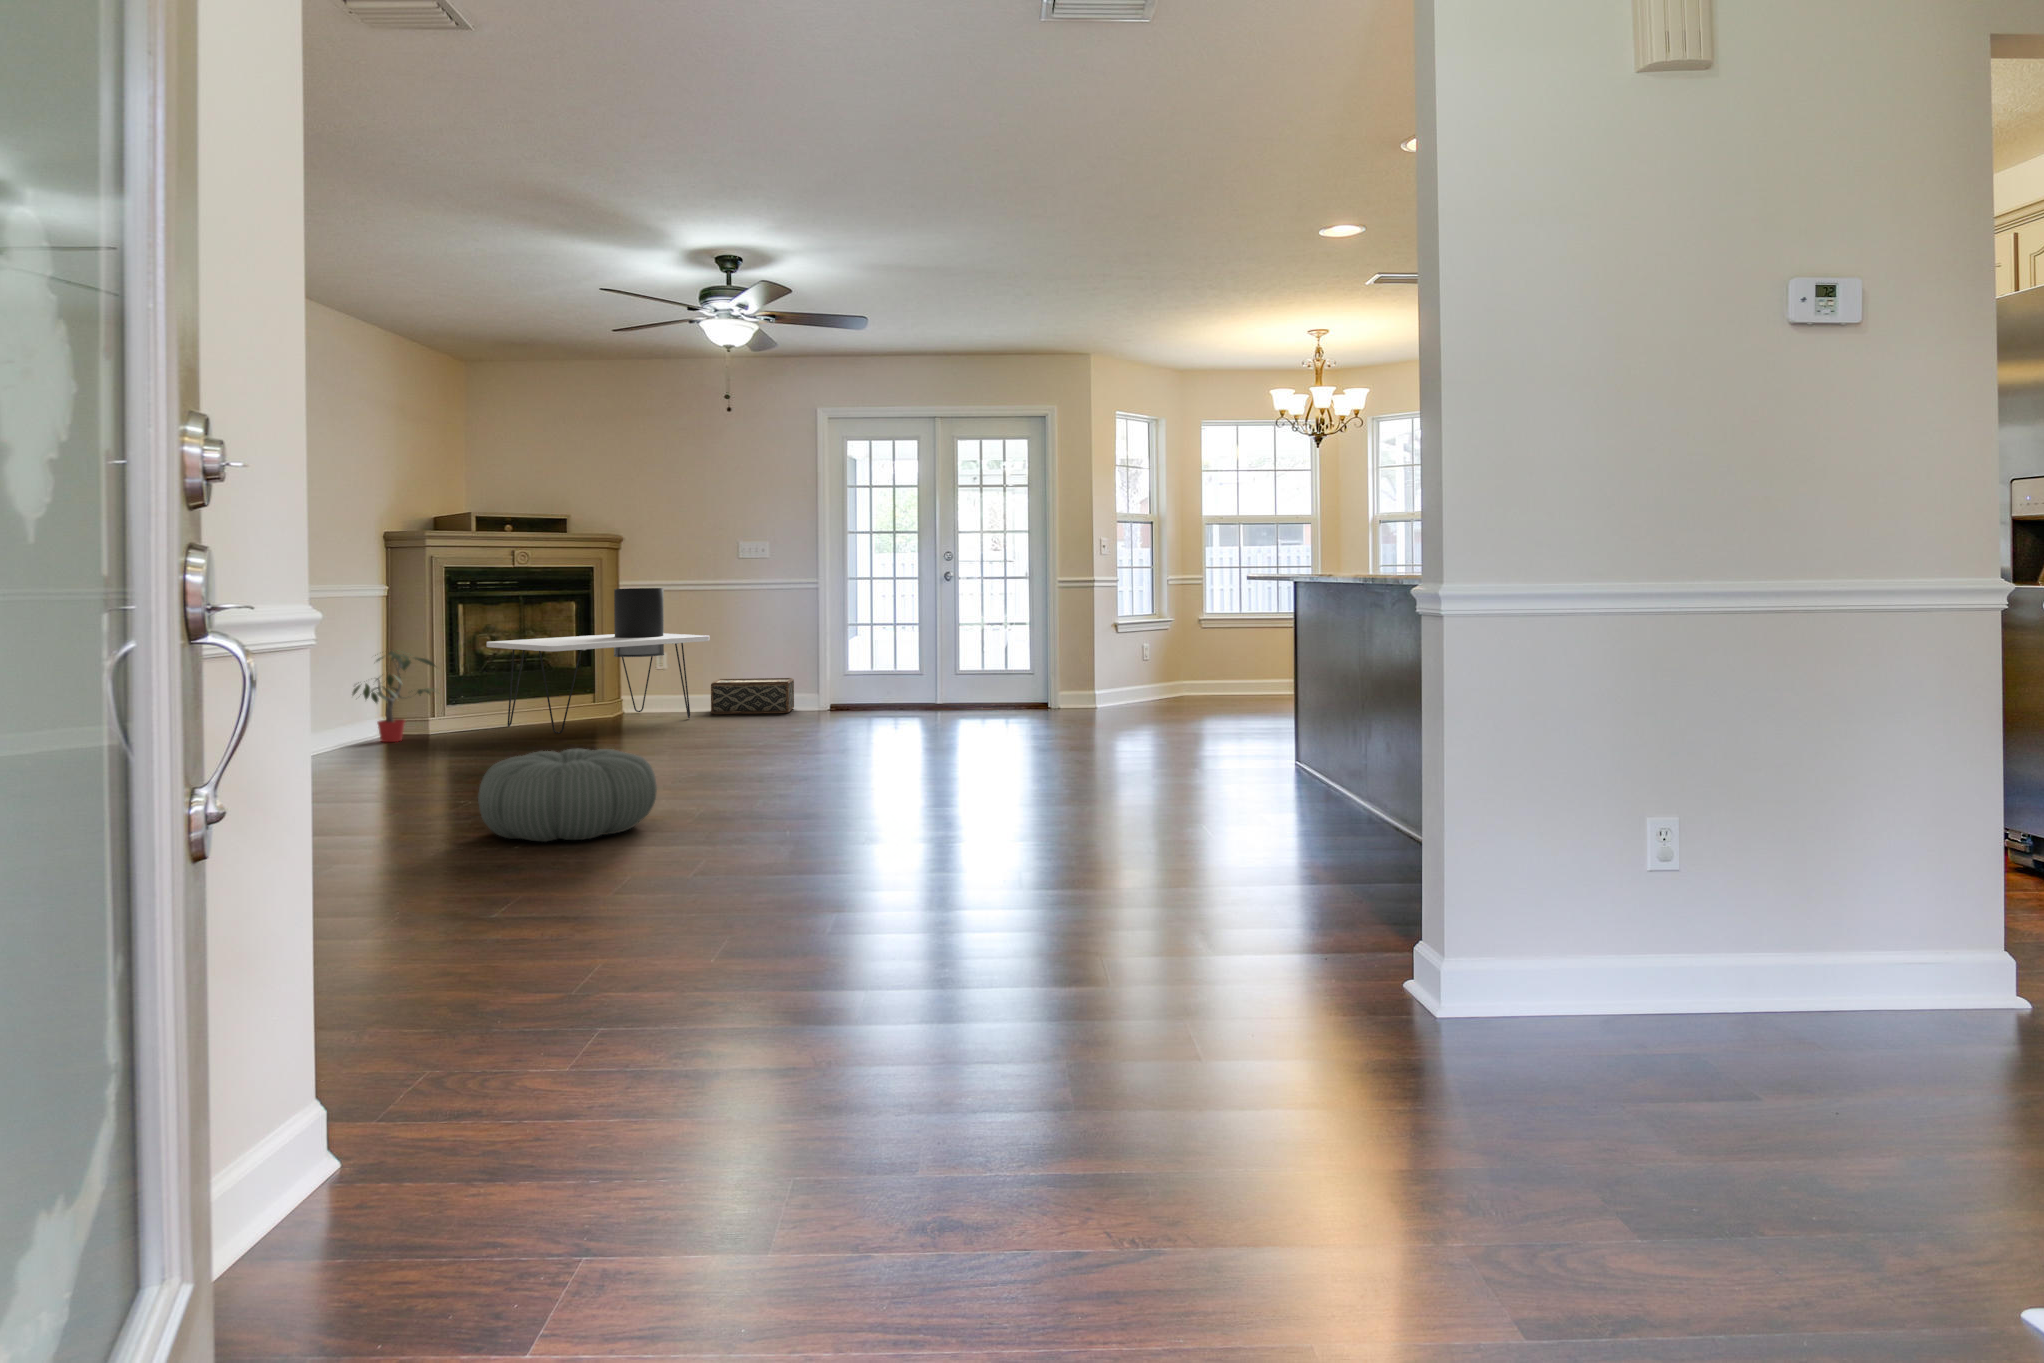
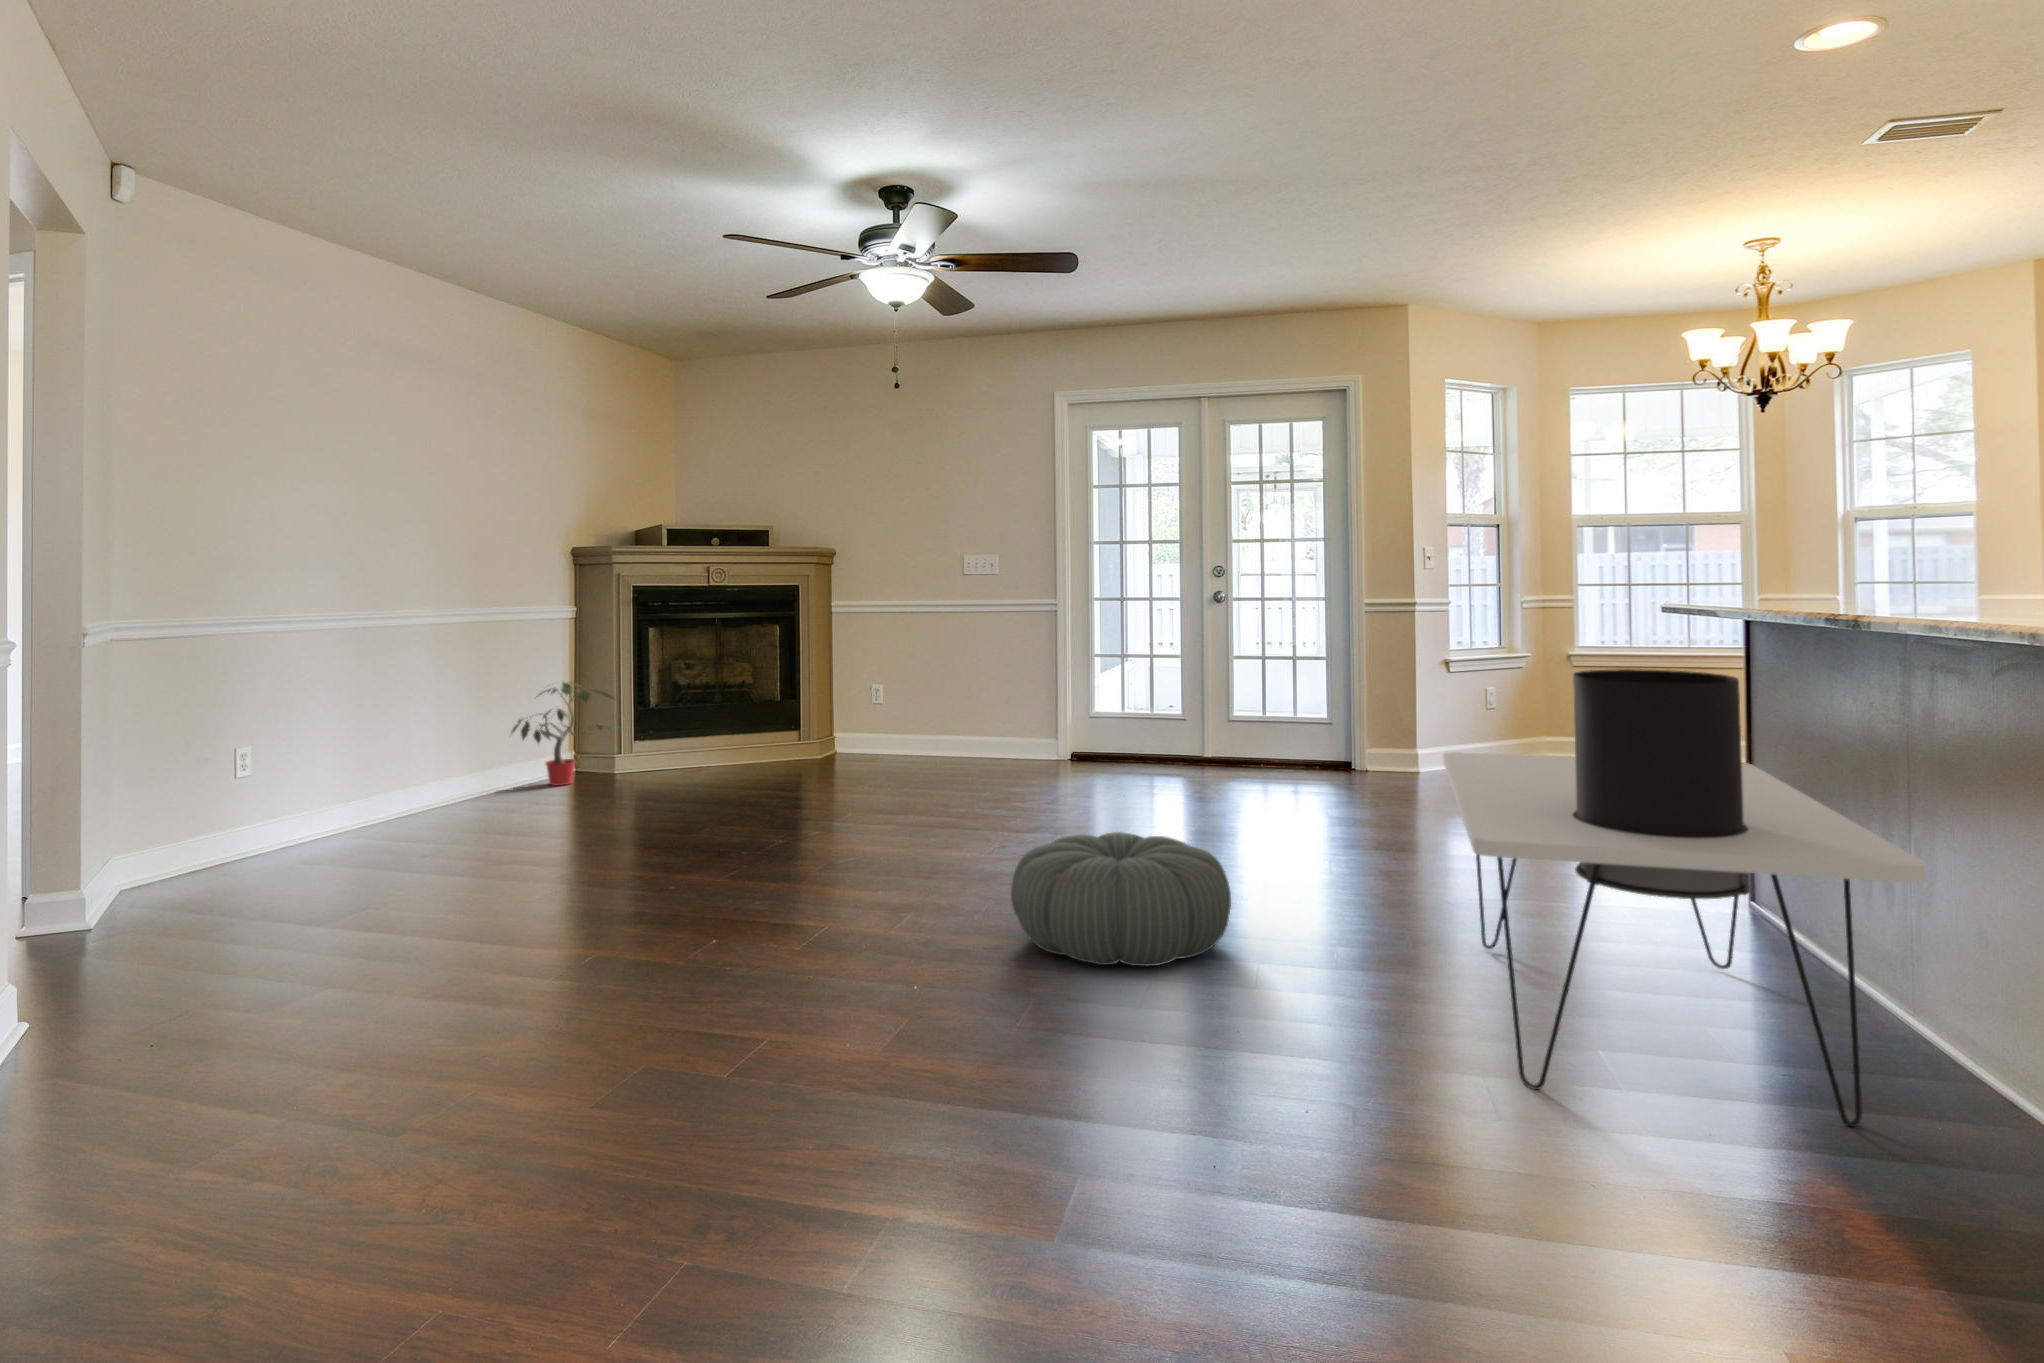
side table: present [487,588,710,733] -> present [1443,669,1927,1128]
woven basket: present [711,678,794,714] -> none [932,715,1032,760]
pouf: present [478,749,657,842] -> present [1011,832,1231,966]

